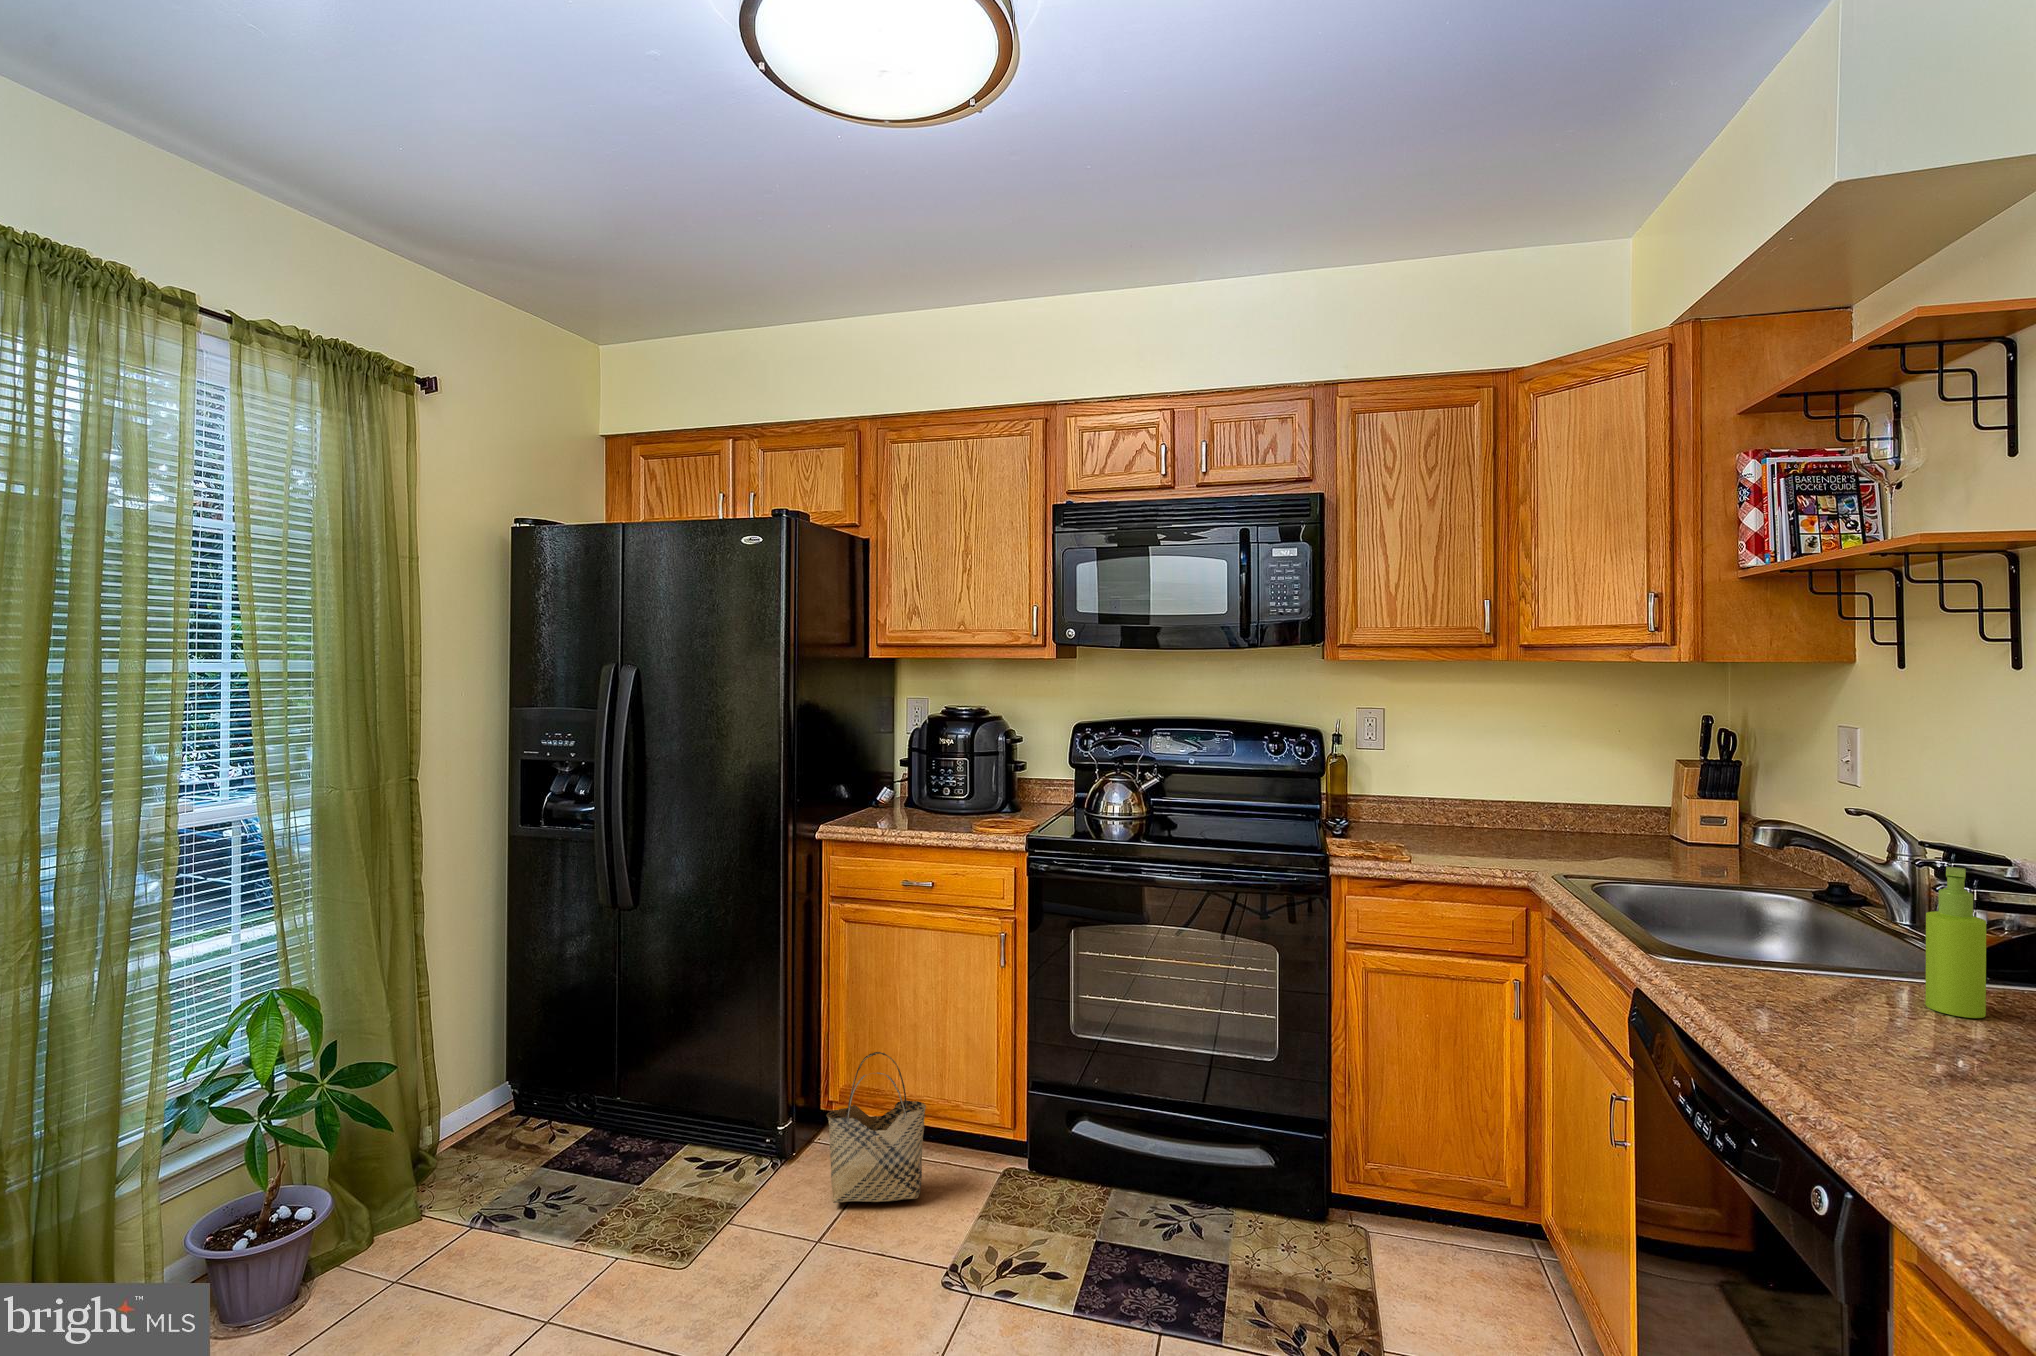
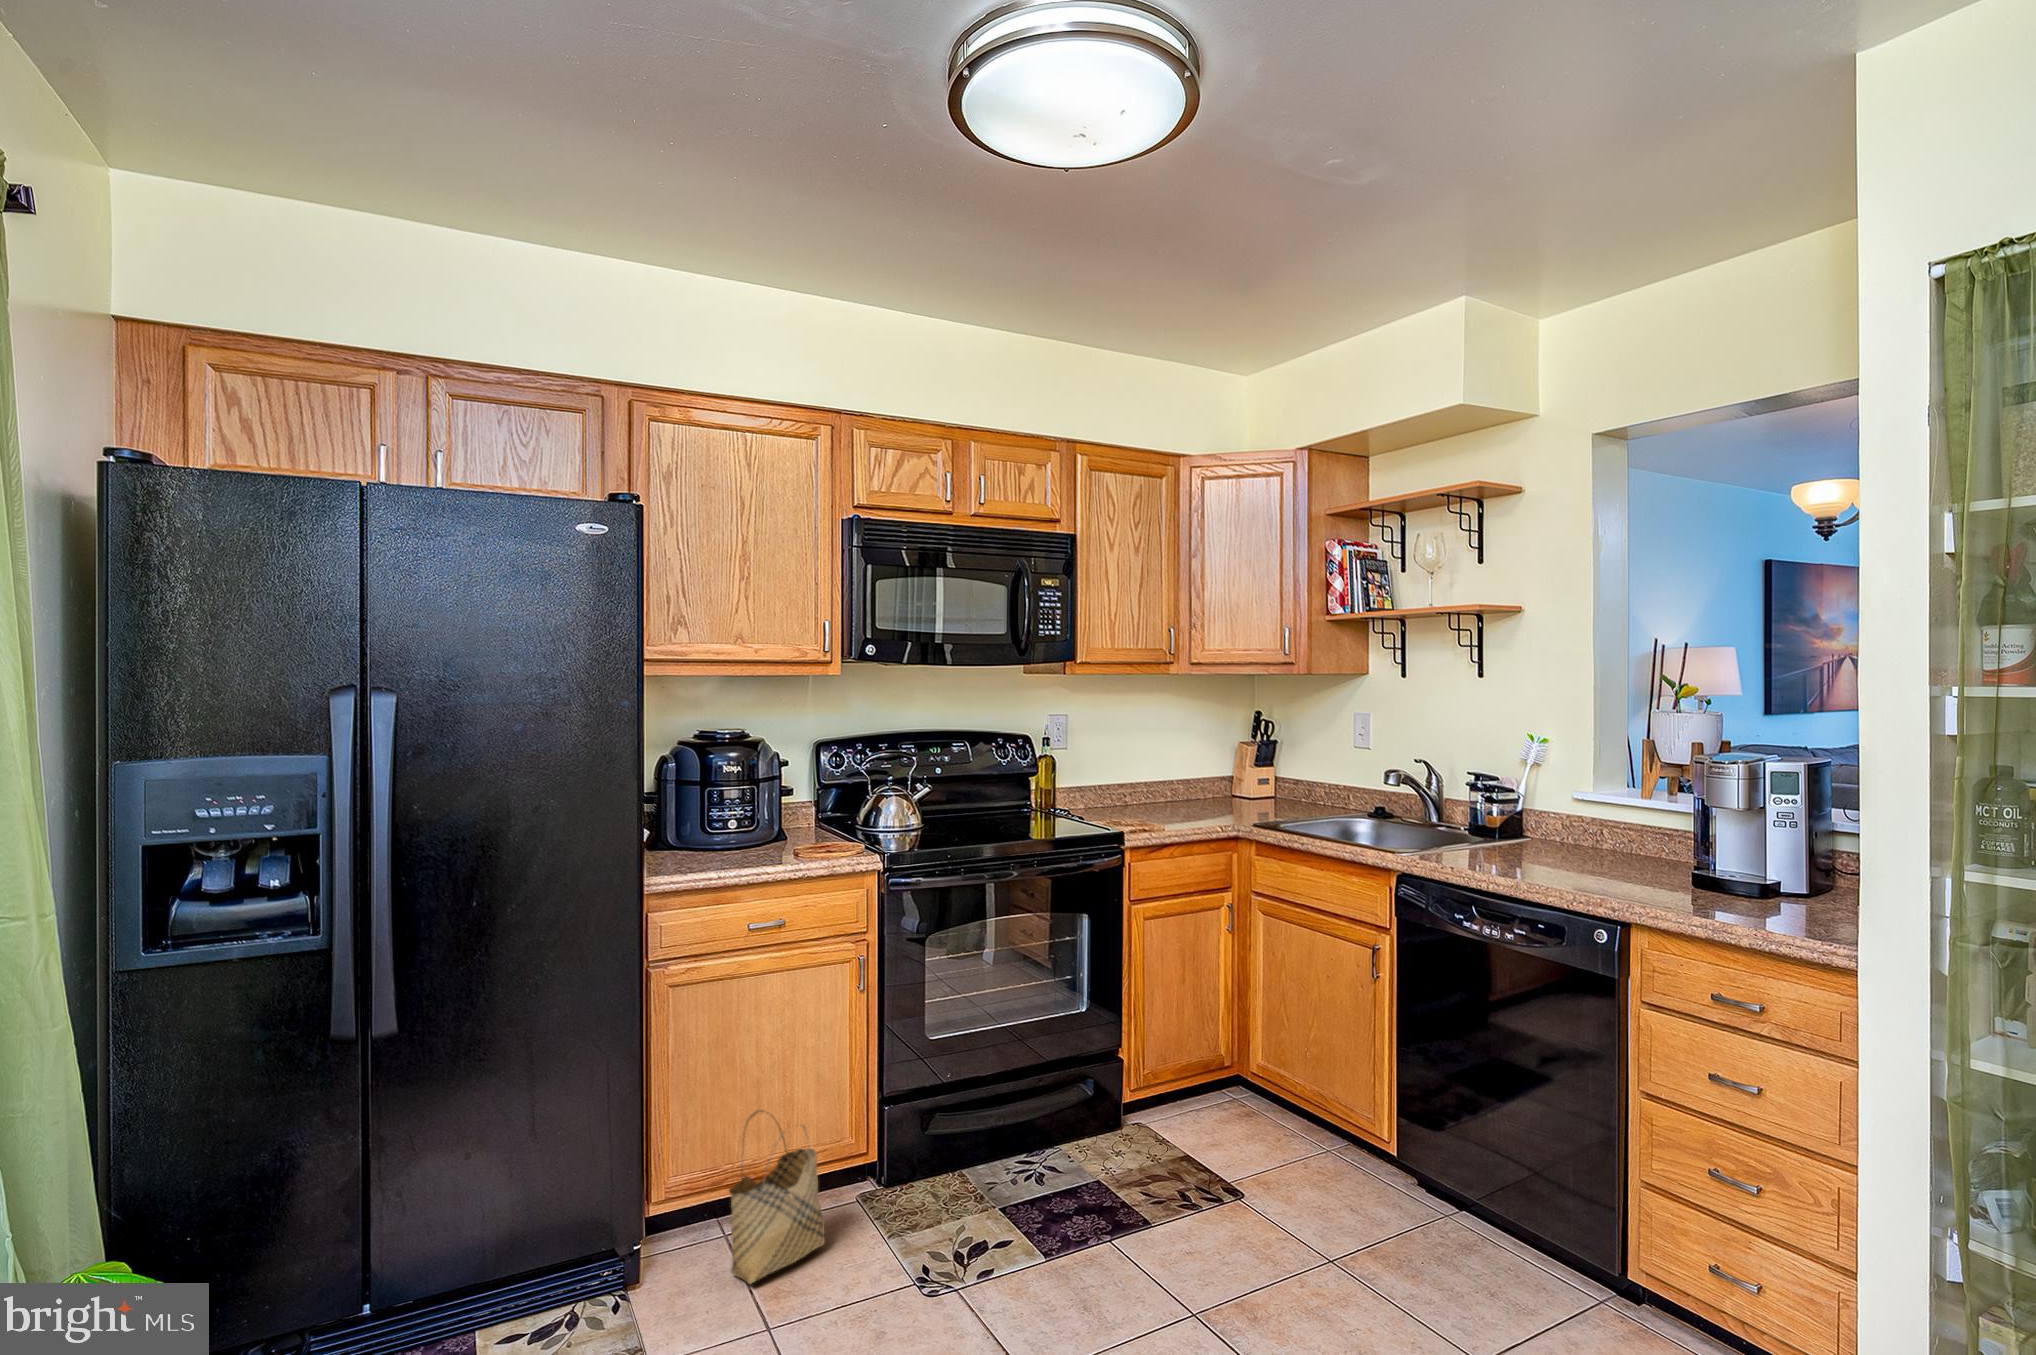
soap dispenser: present [1925,867,1986,1018] -> none [1514,790,1538,865]

